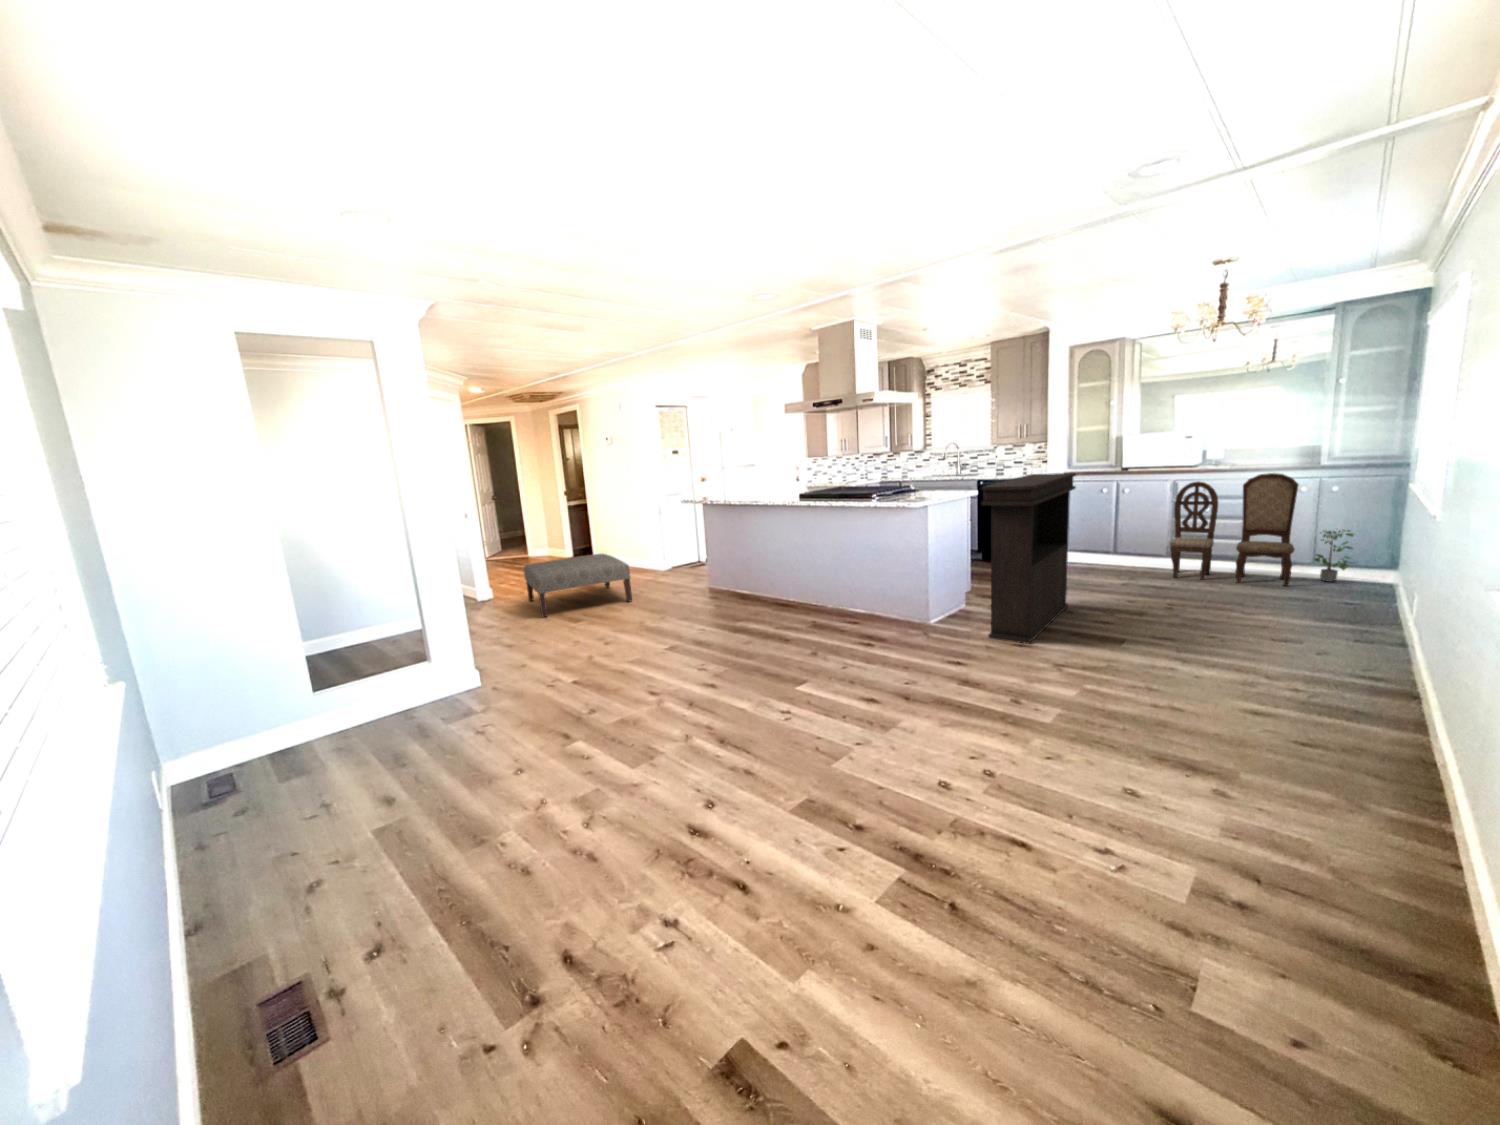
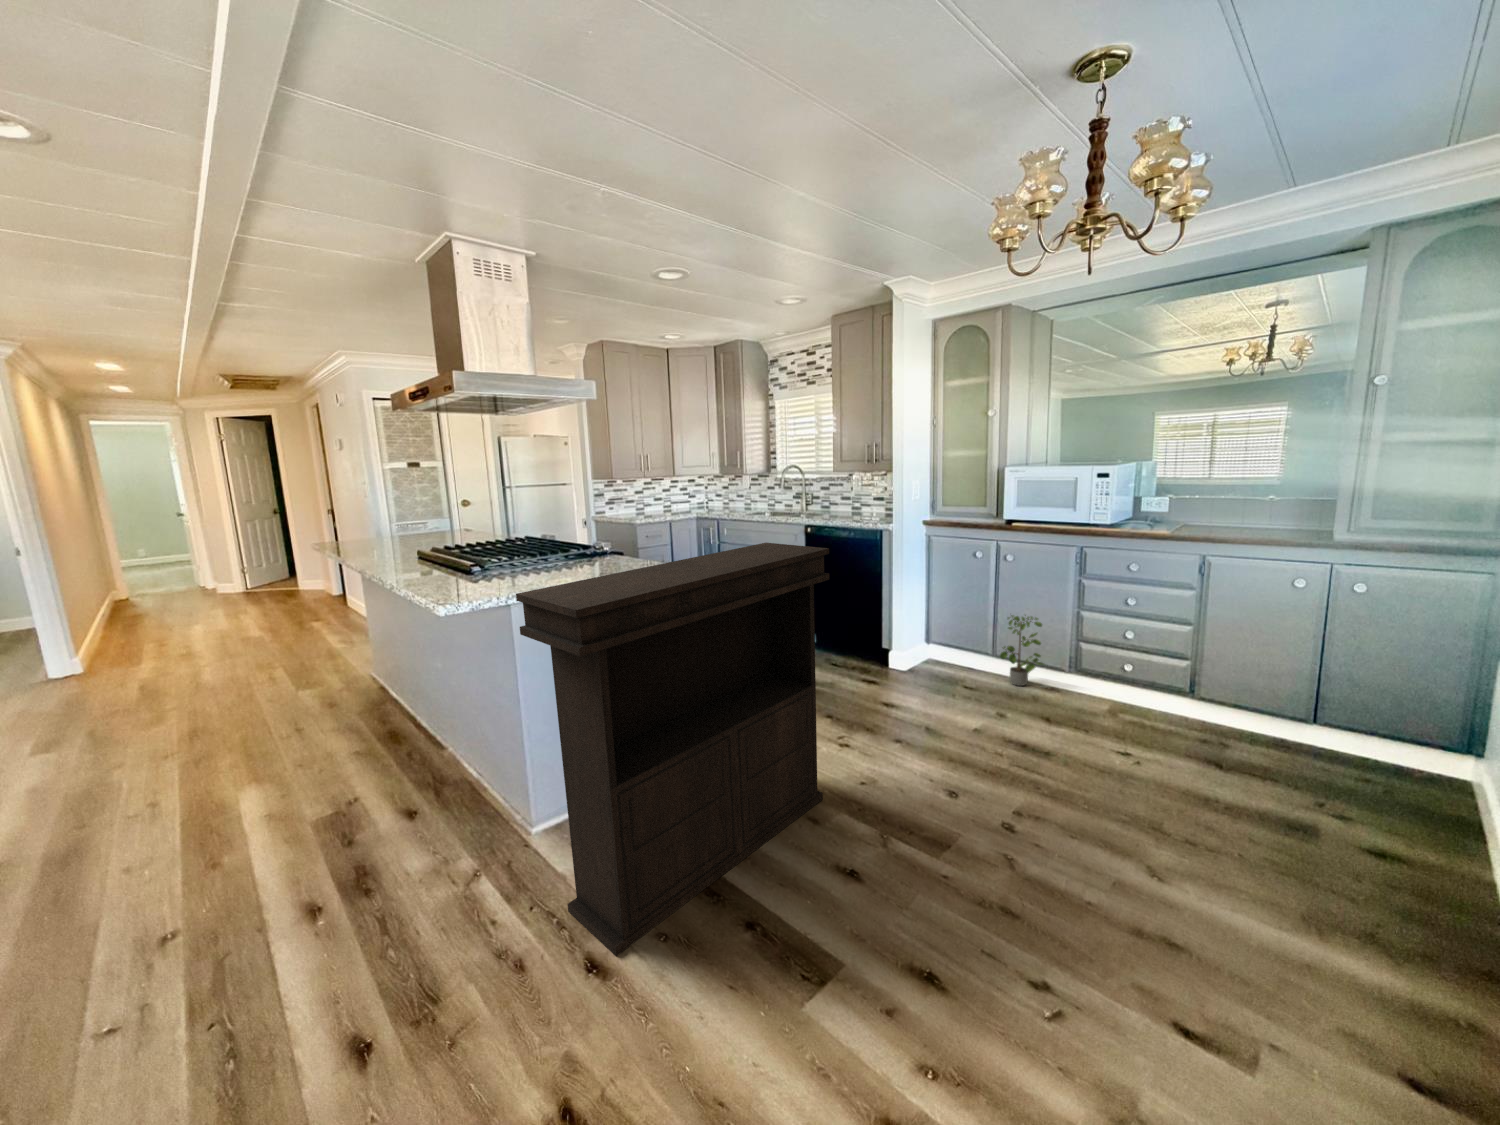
dining chair: present [1170,473,1298,586] -> none [1059,551,1289,772]
potted plant: present [1314,530,1353,582] -> present [1000,615,1044,686]
ottoman: present [523,554,632,617] -> none [14,613,263,731]

